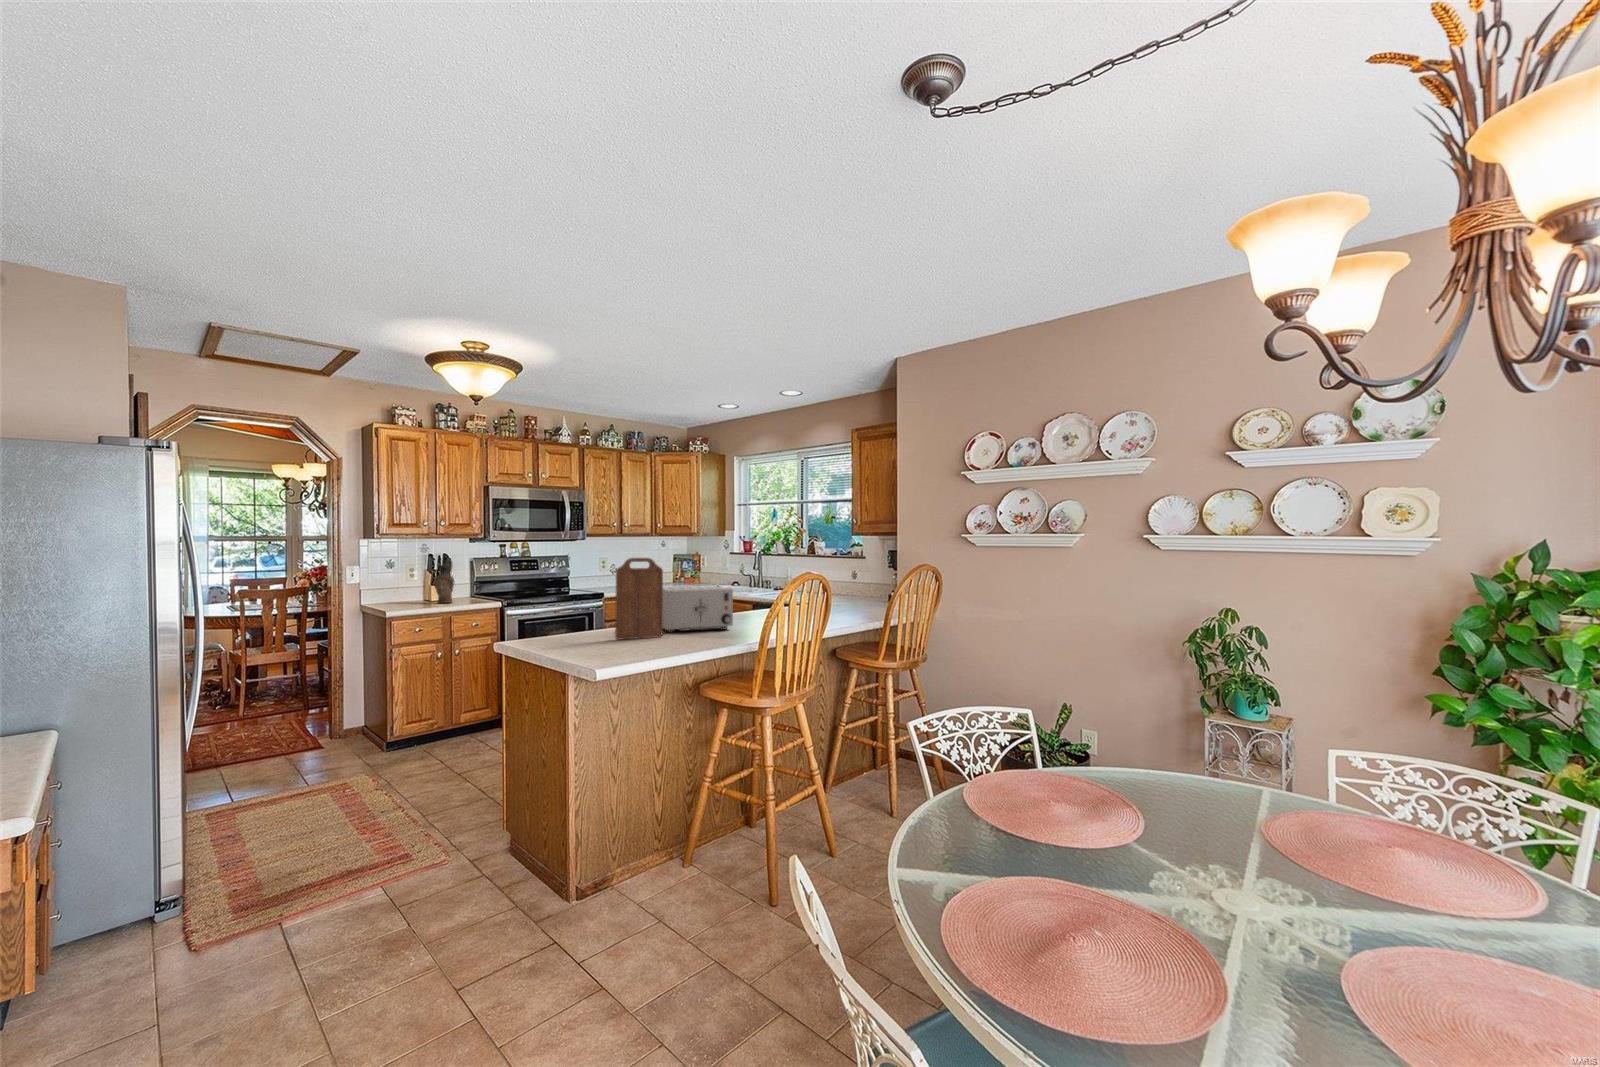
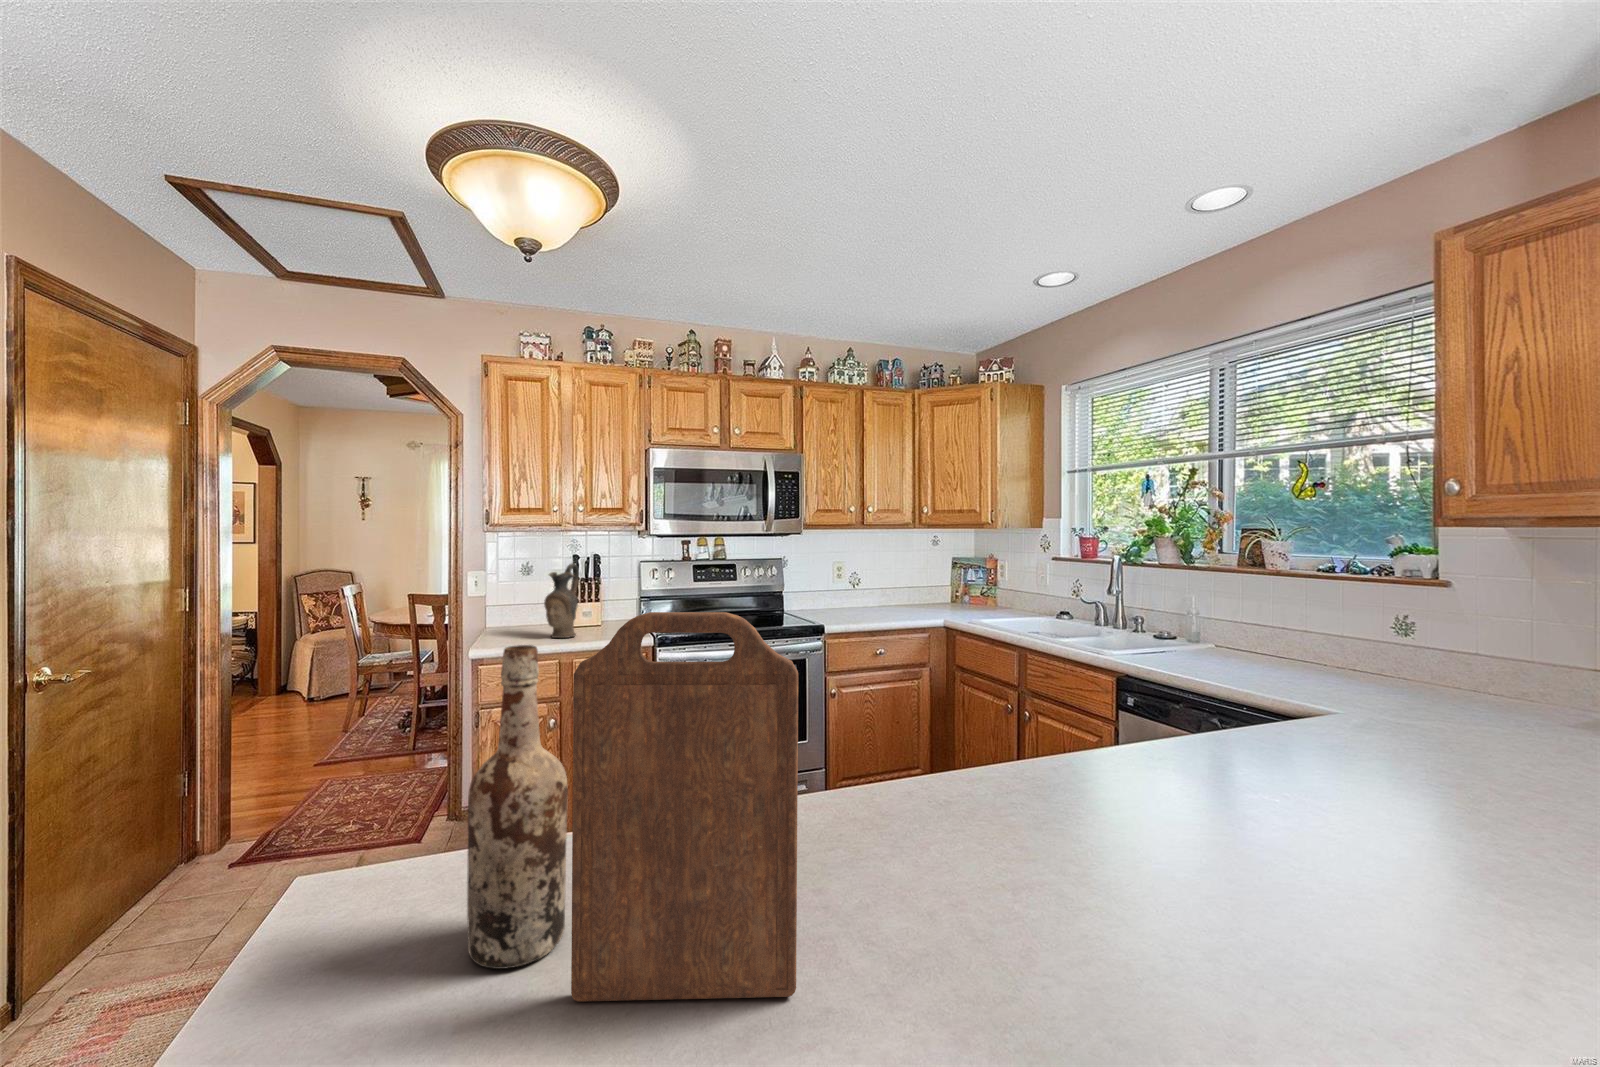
wine bottle: none [582,568,604,640] -> present [467,645,568,969]
toaster: present [662,586,733,632] -> none [832,702,1140,926]

